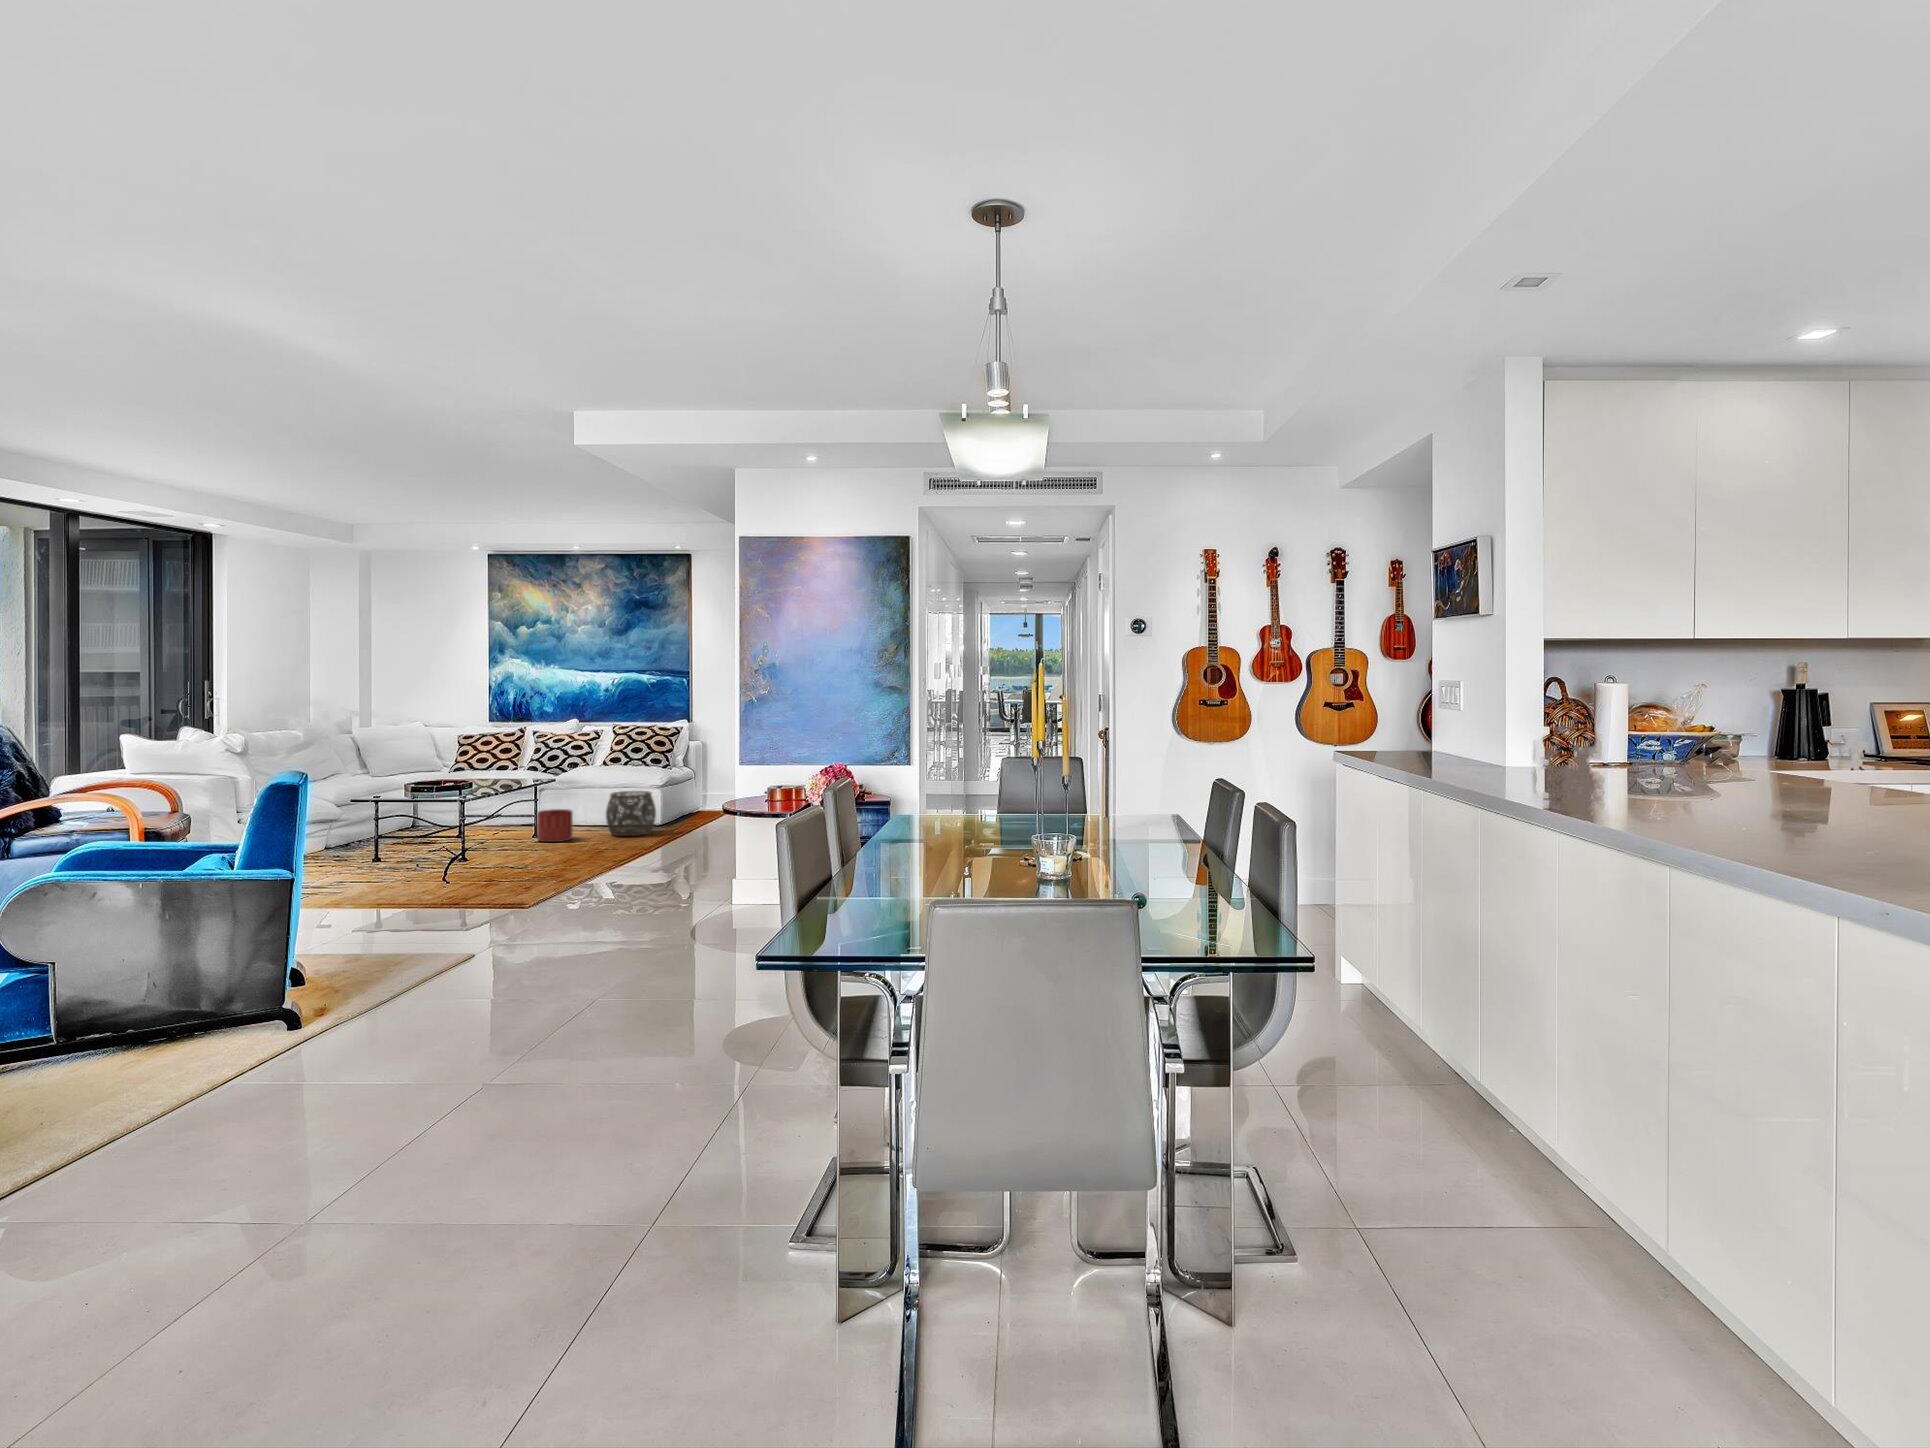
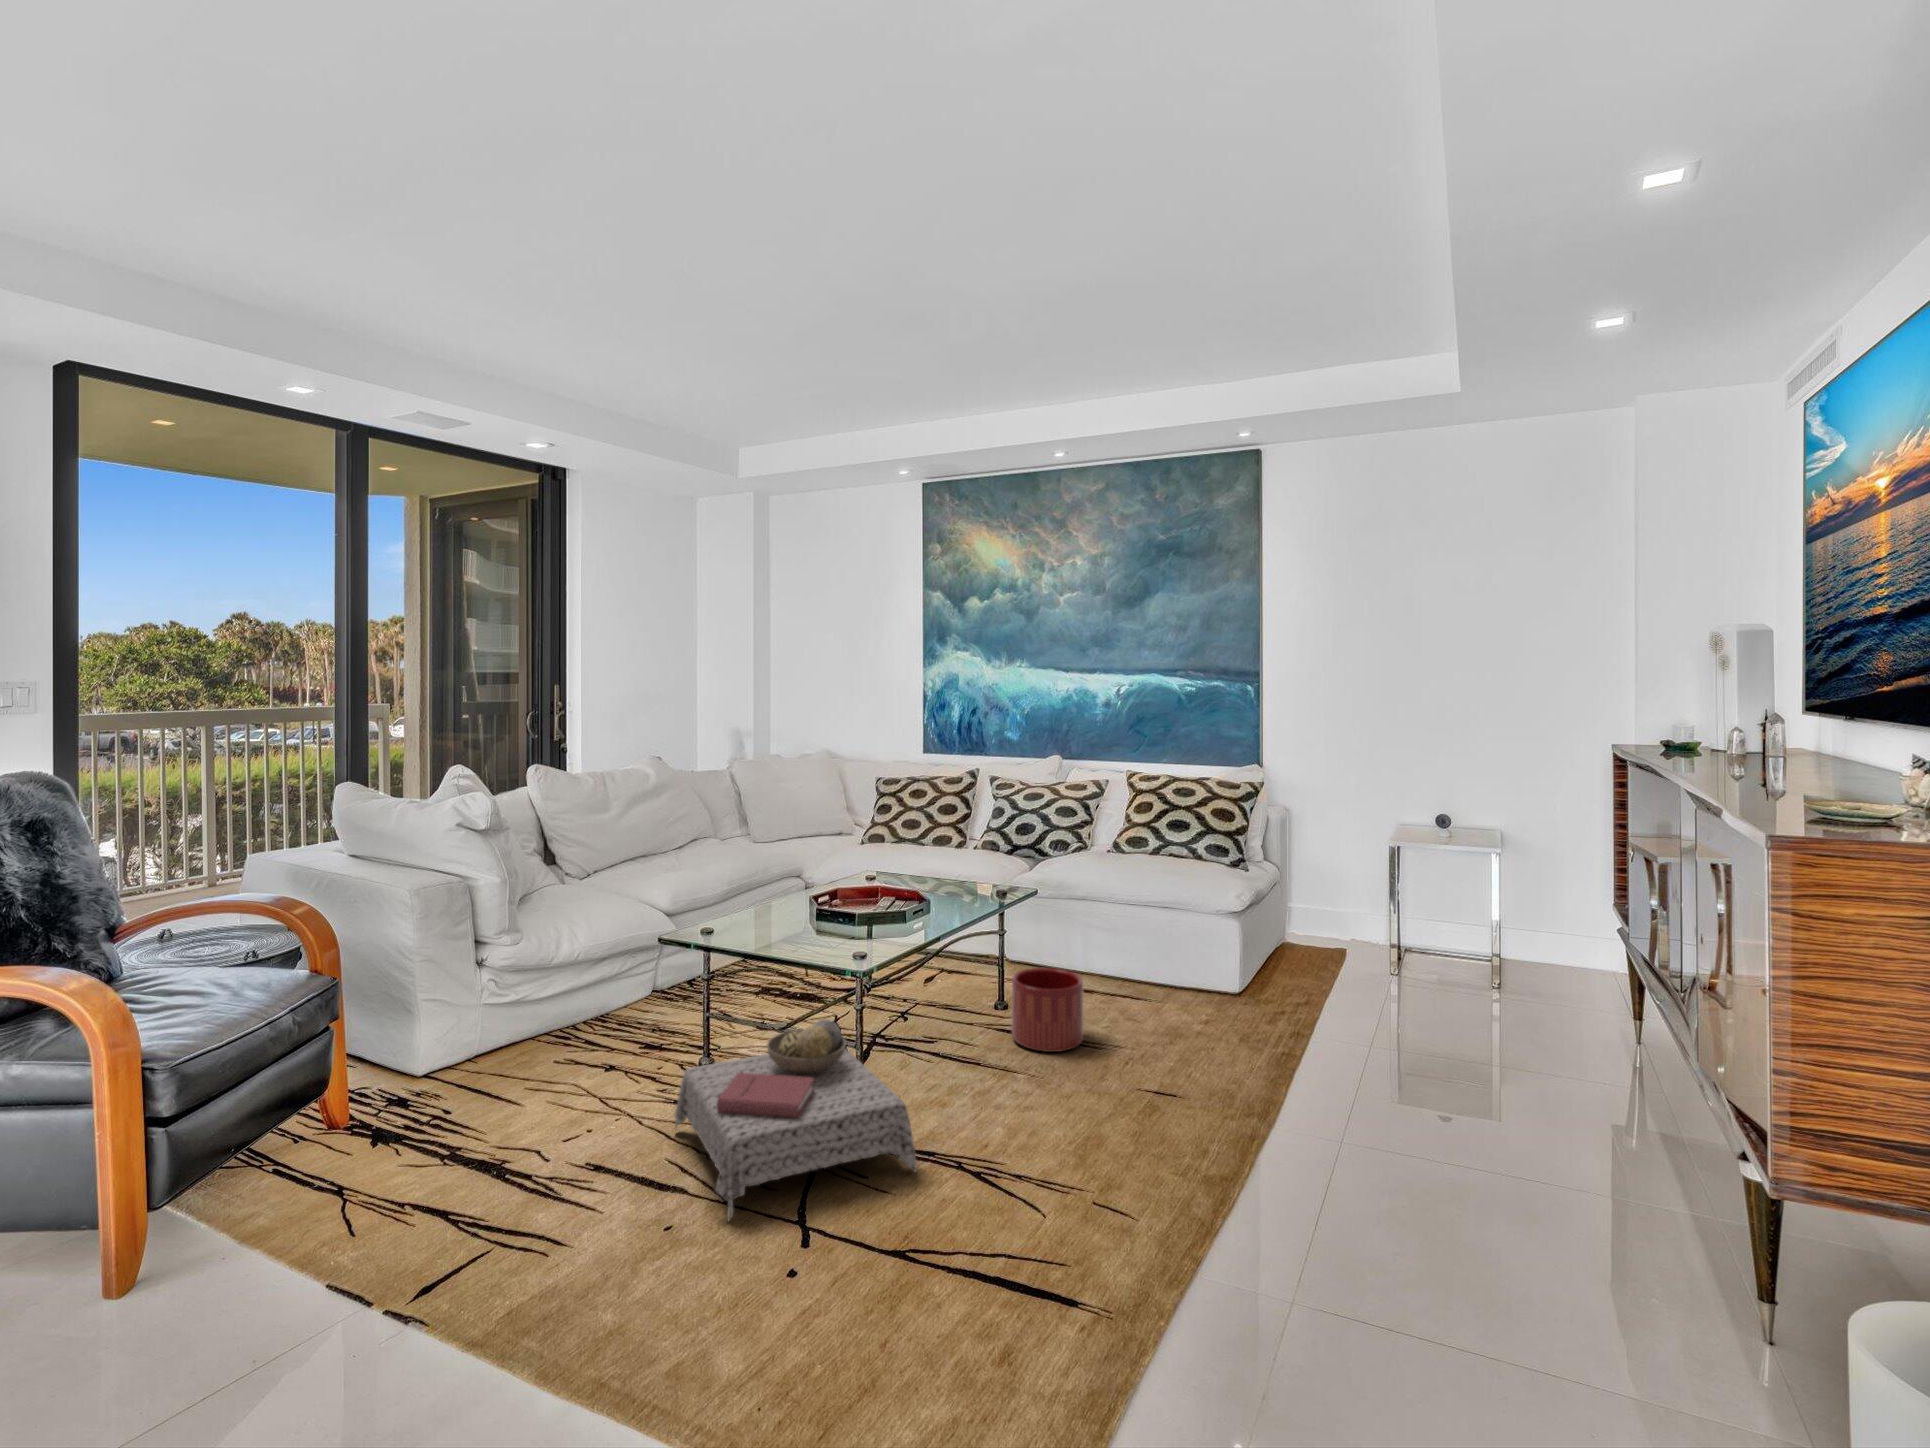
woven basket: present [606,791,656,836] -> none [1146,932,1257,1049]
ottoman: none [372,814,489,876] -> present [675,1019,917,1220]

